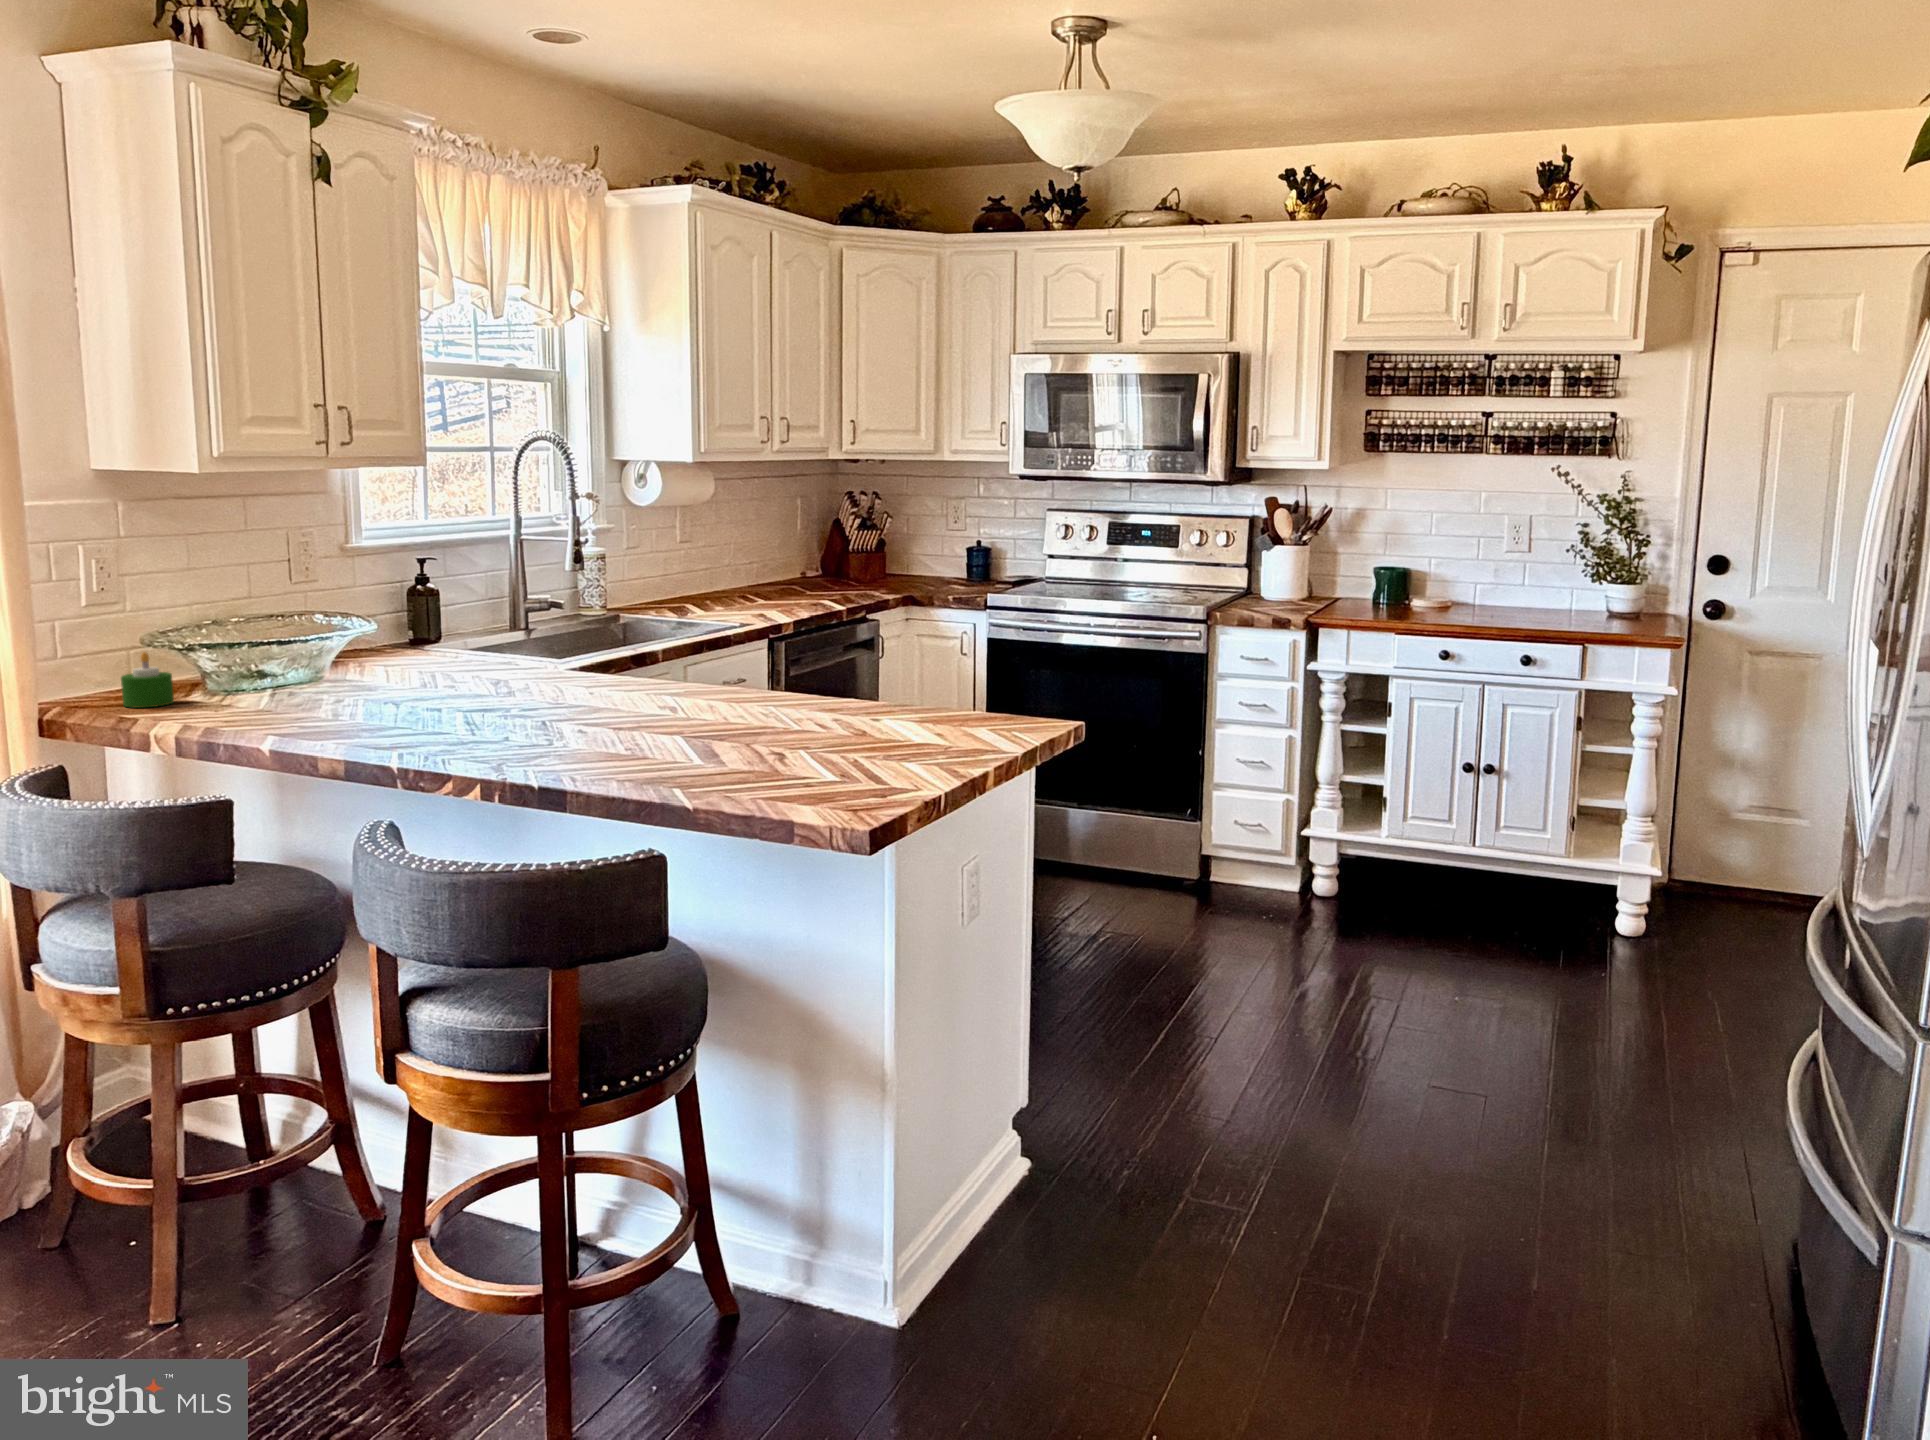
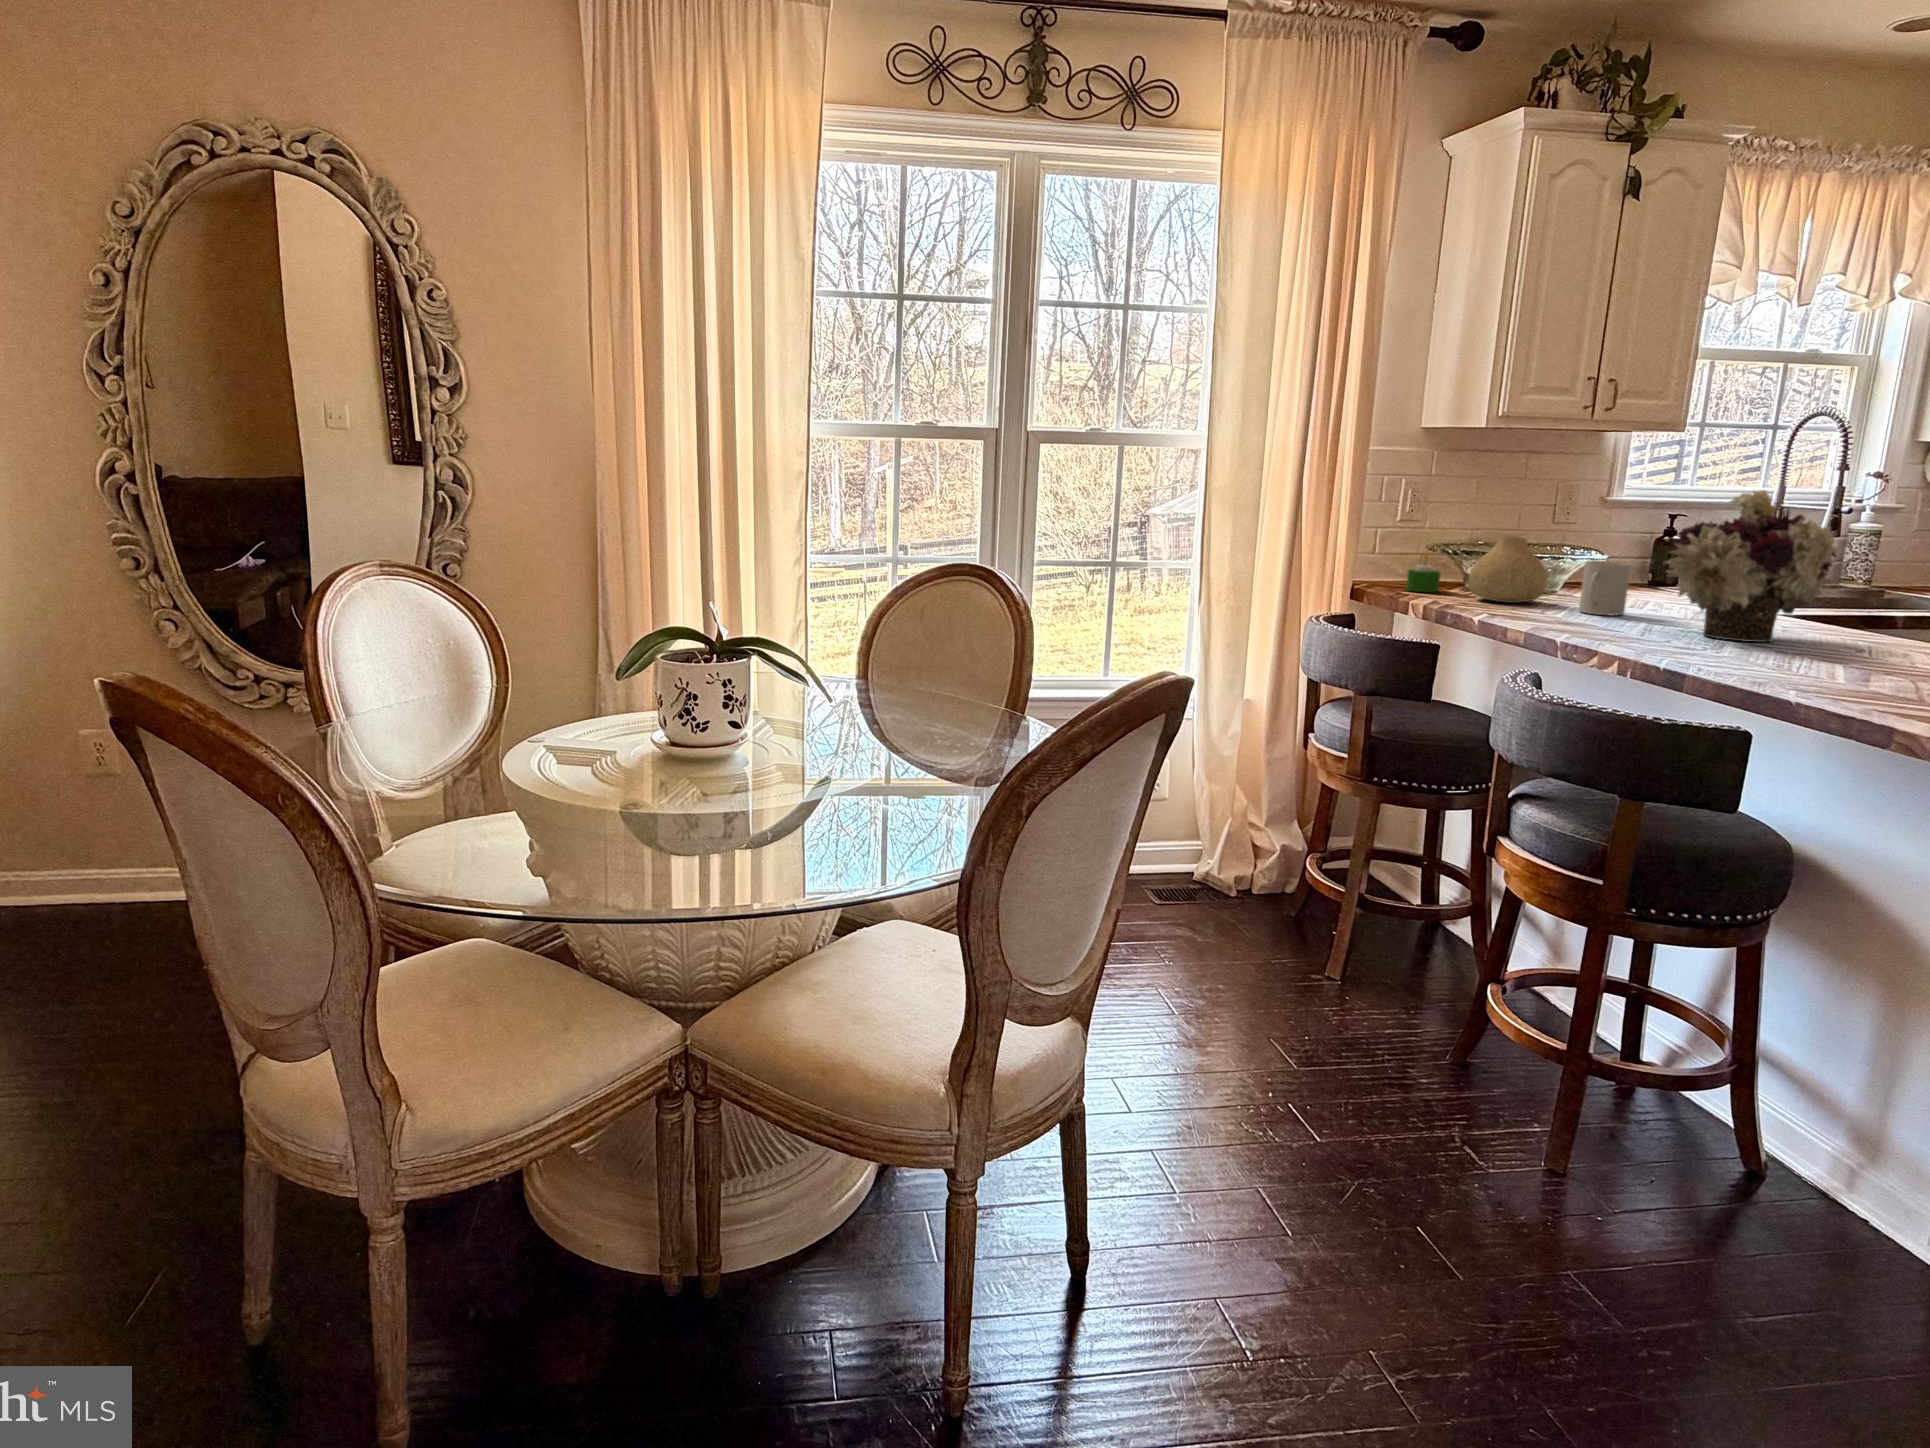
flower arrangement: none [484,553,644,726] -> present [1665,490,1838,642]
vase: none [221,617,327,708] -> present [1469,536,1548,603]
mug: none [375,641,432,710] -> present [1579,561,1631,616]

